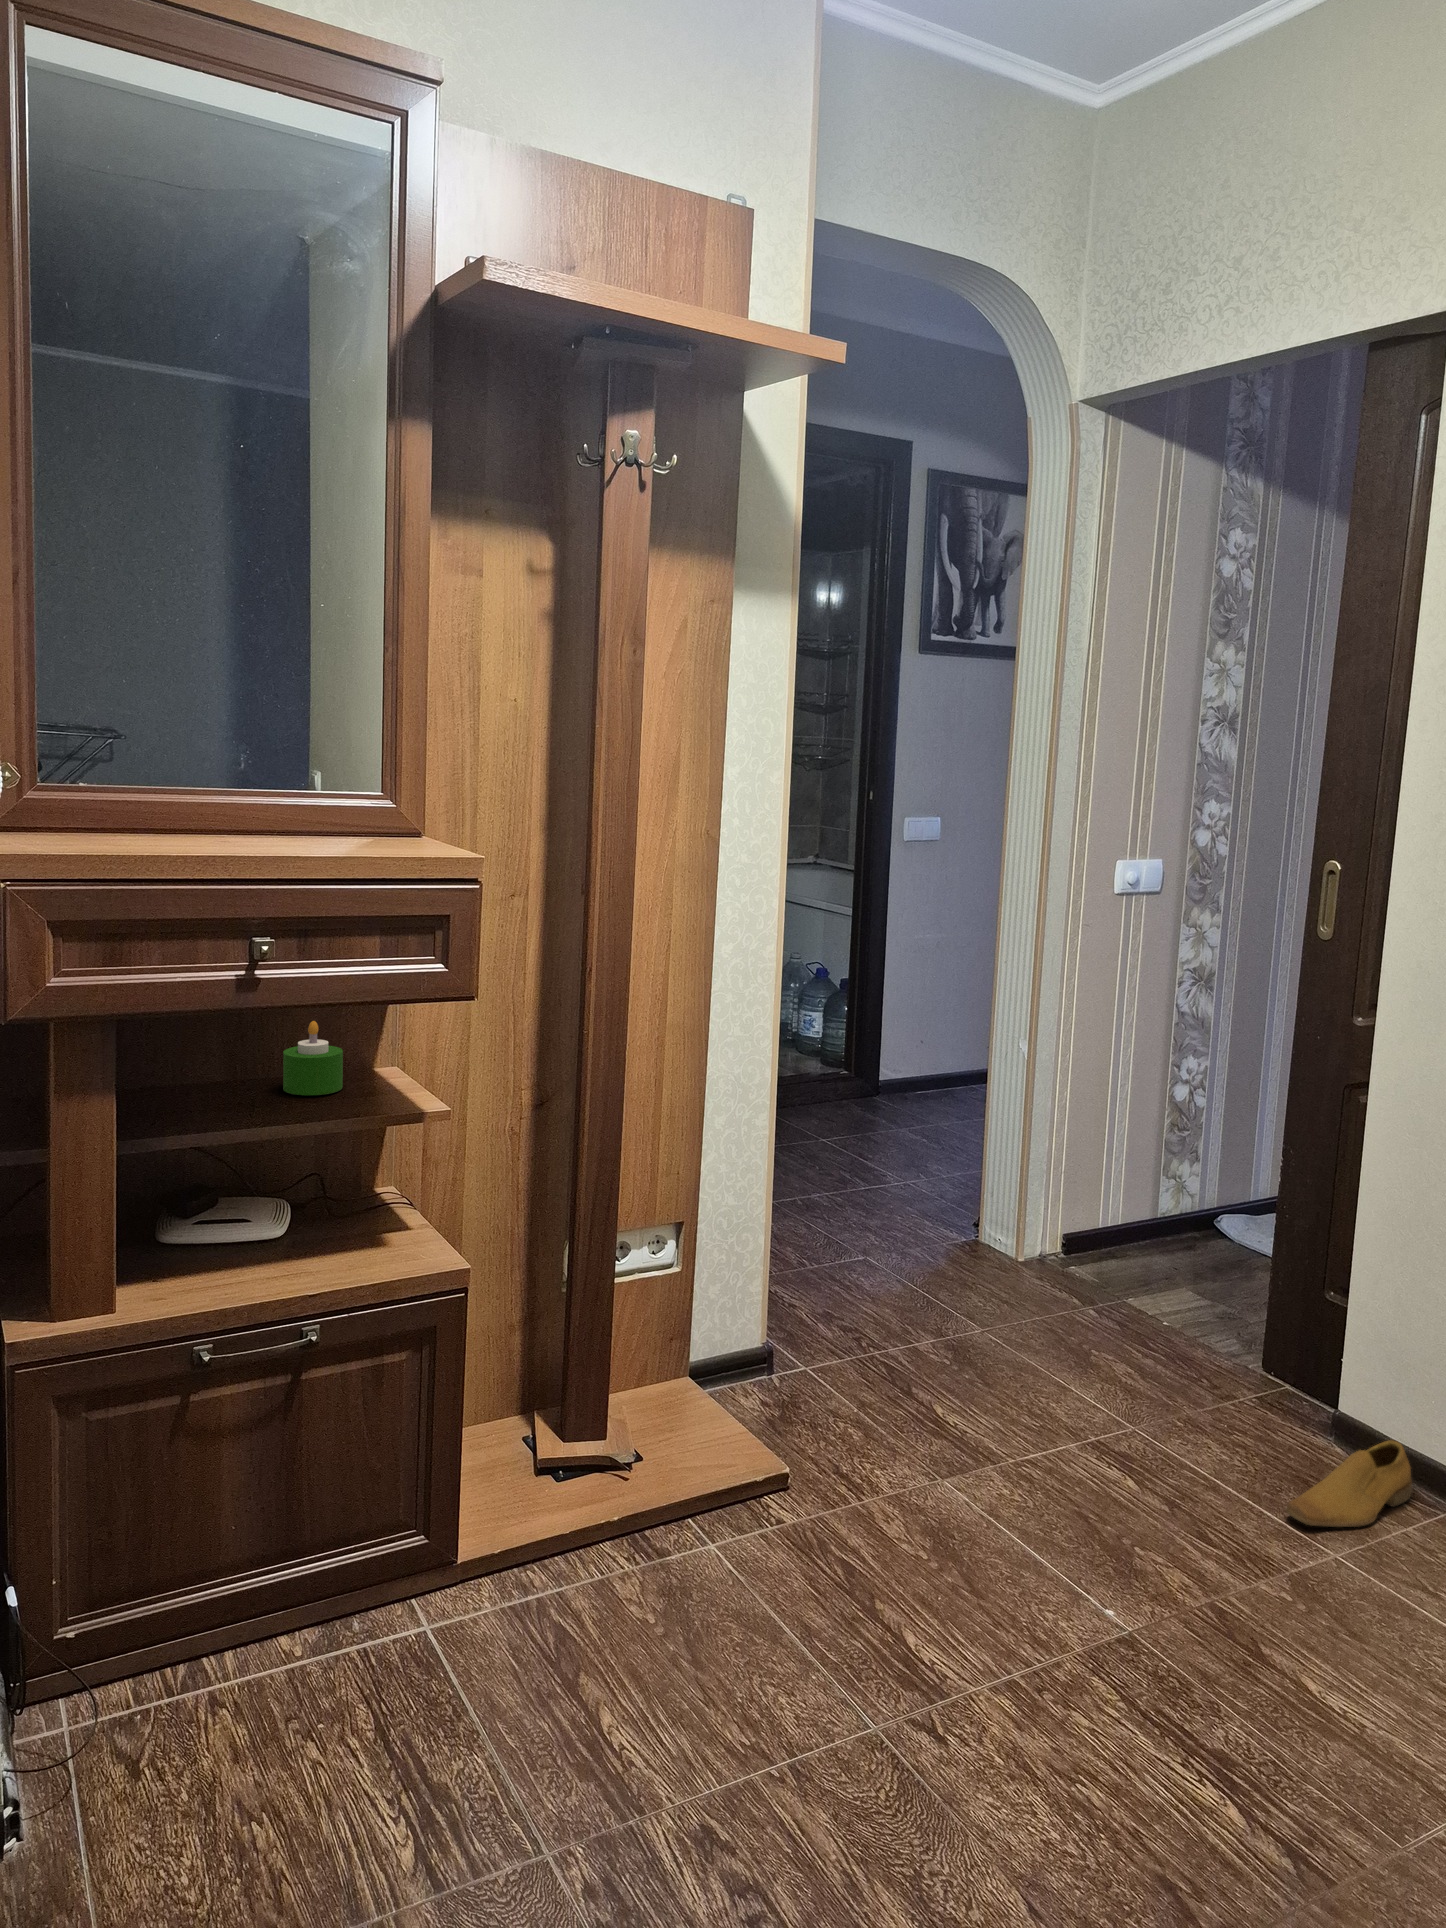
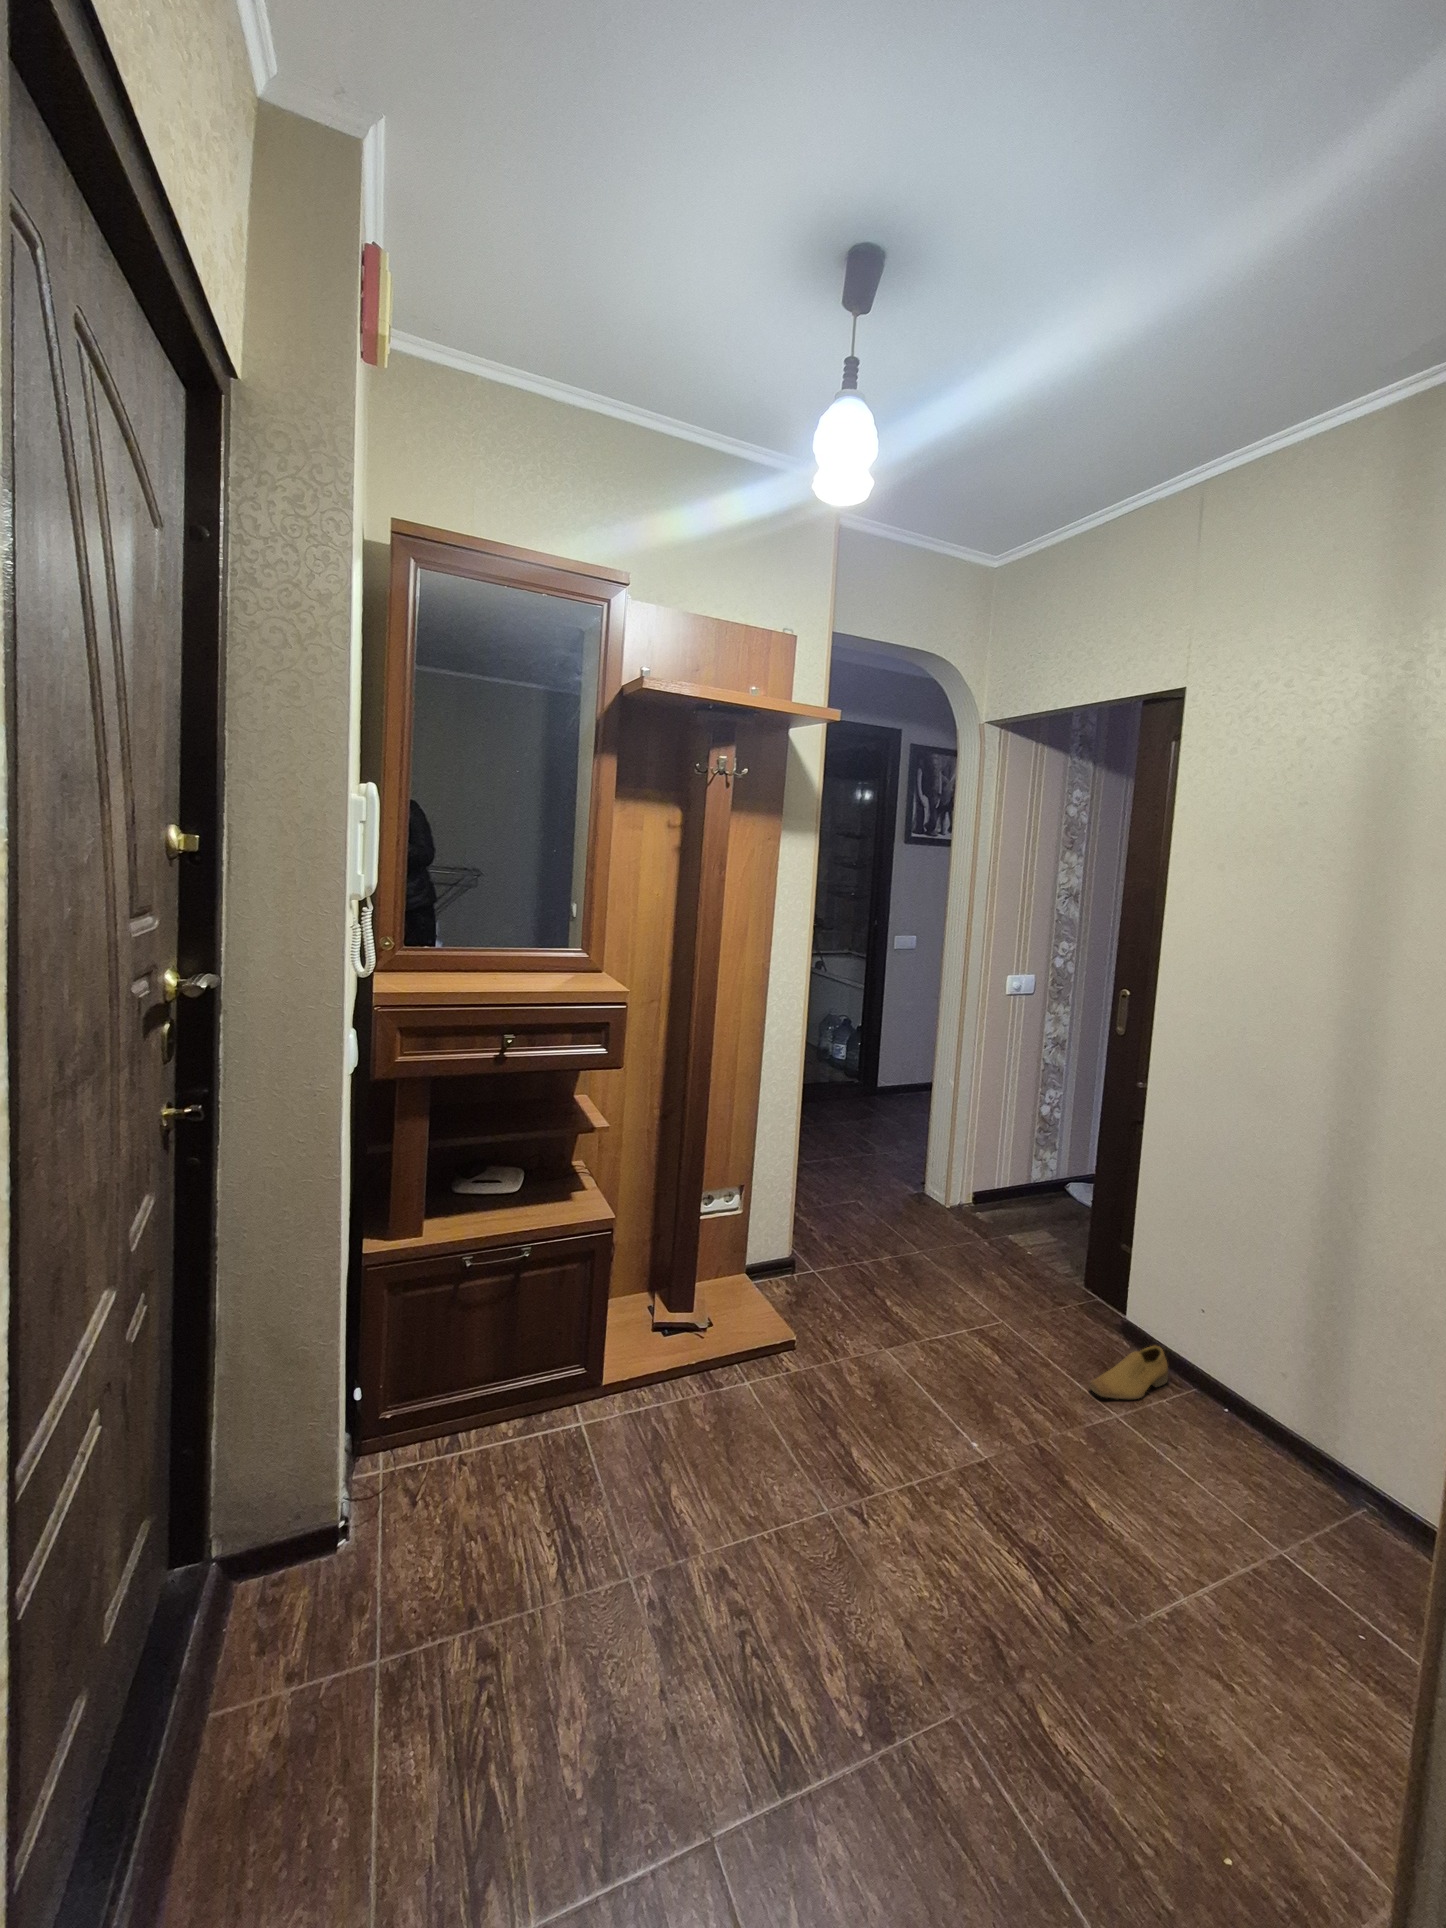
candle: present [283,1021,343,1095] -> none [520,1075,554,1117]

